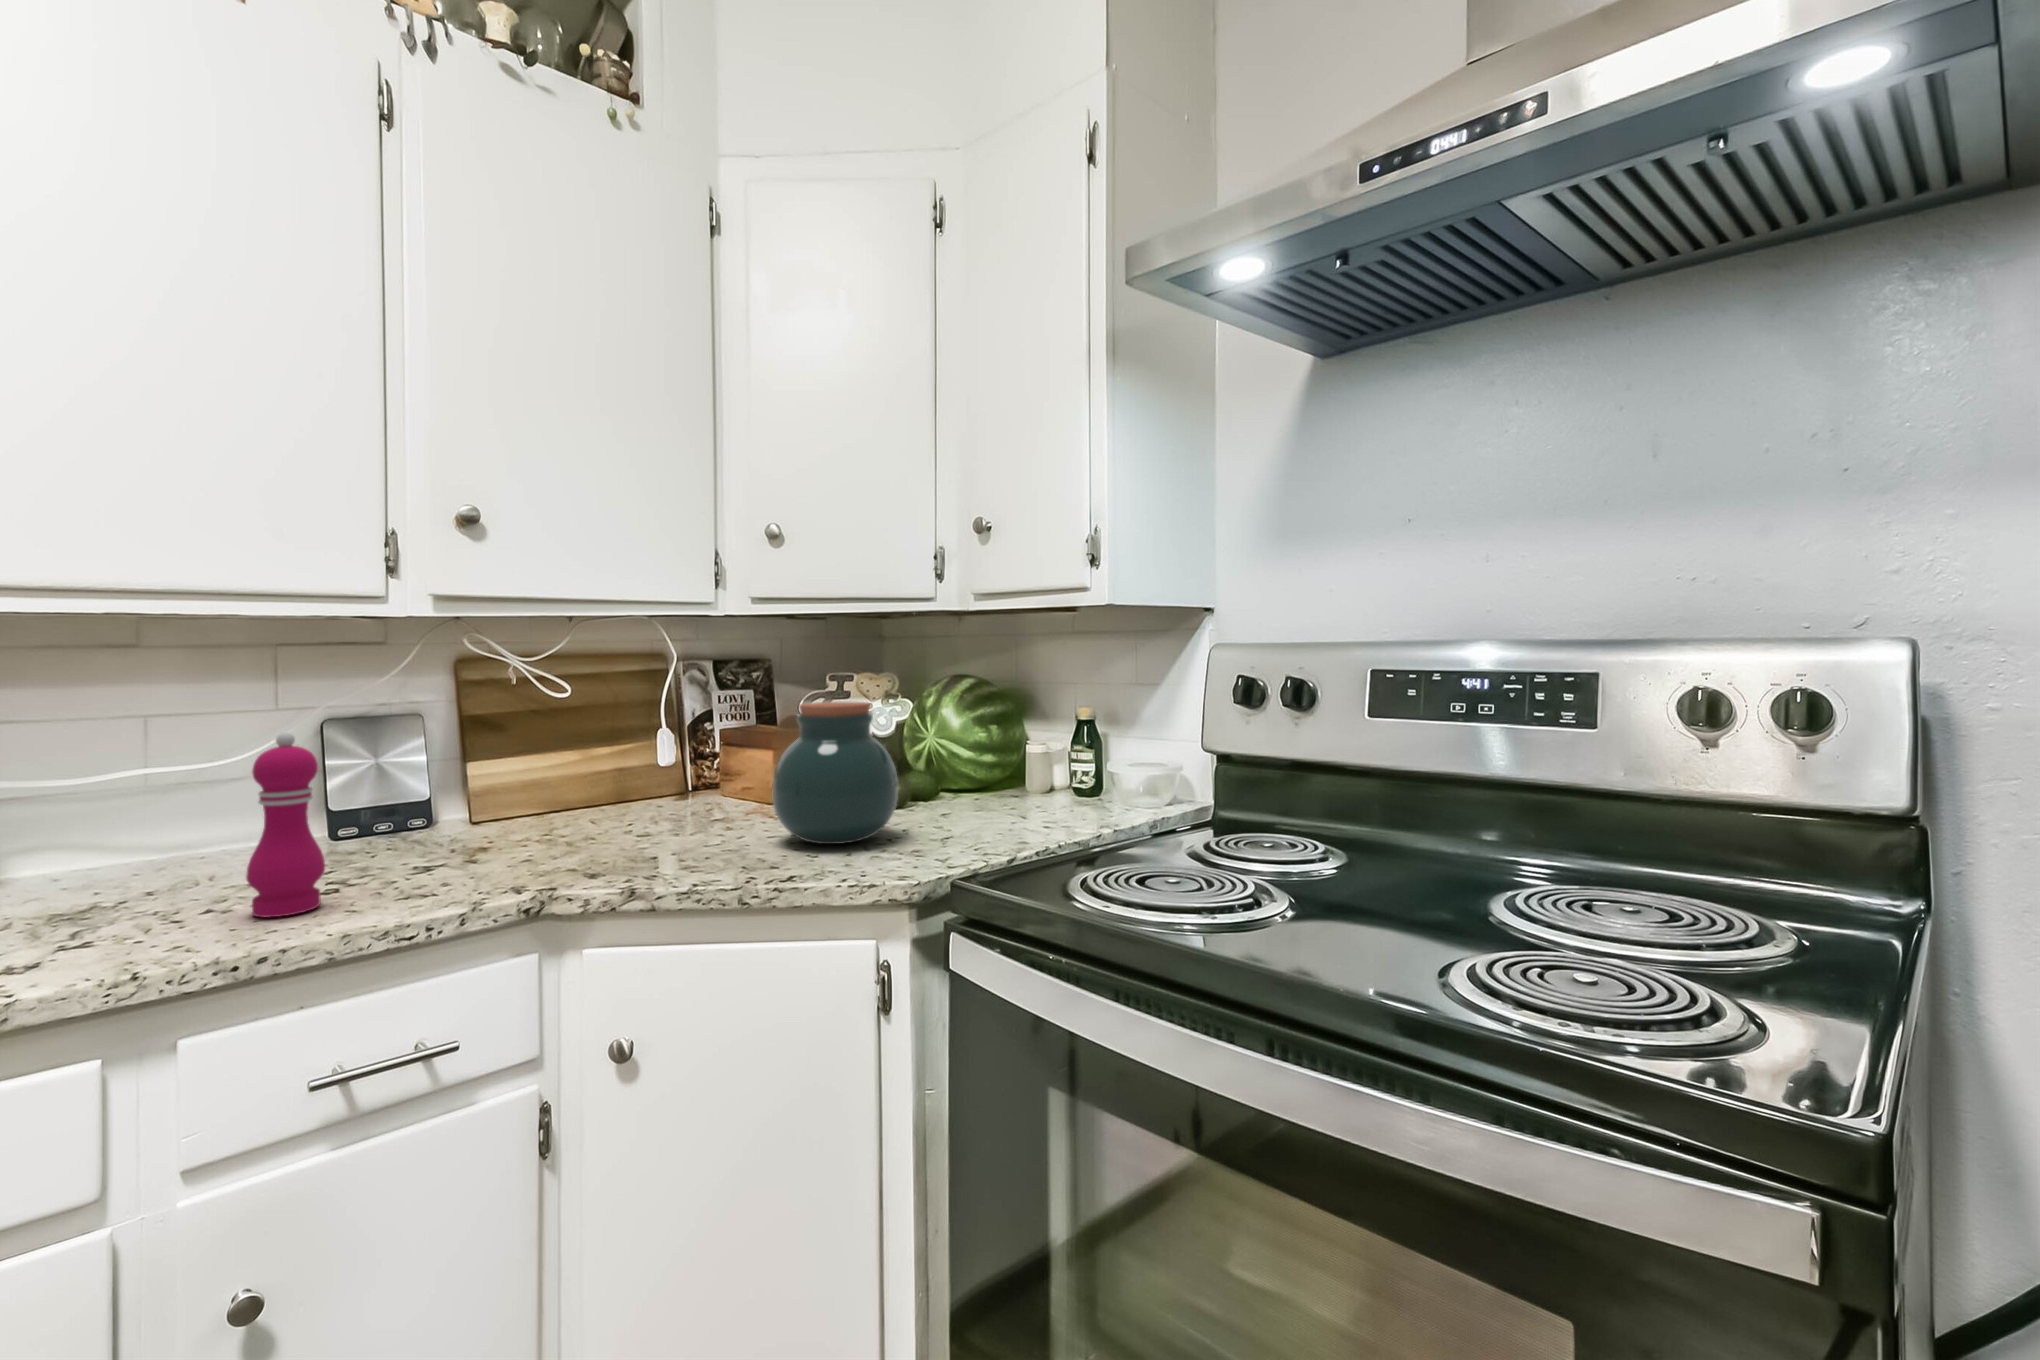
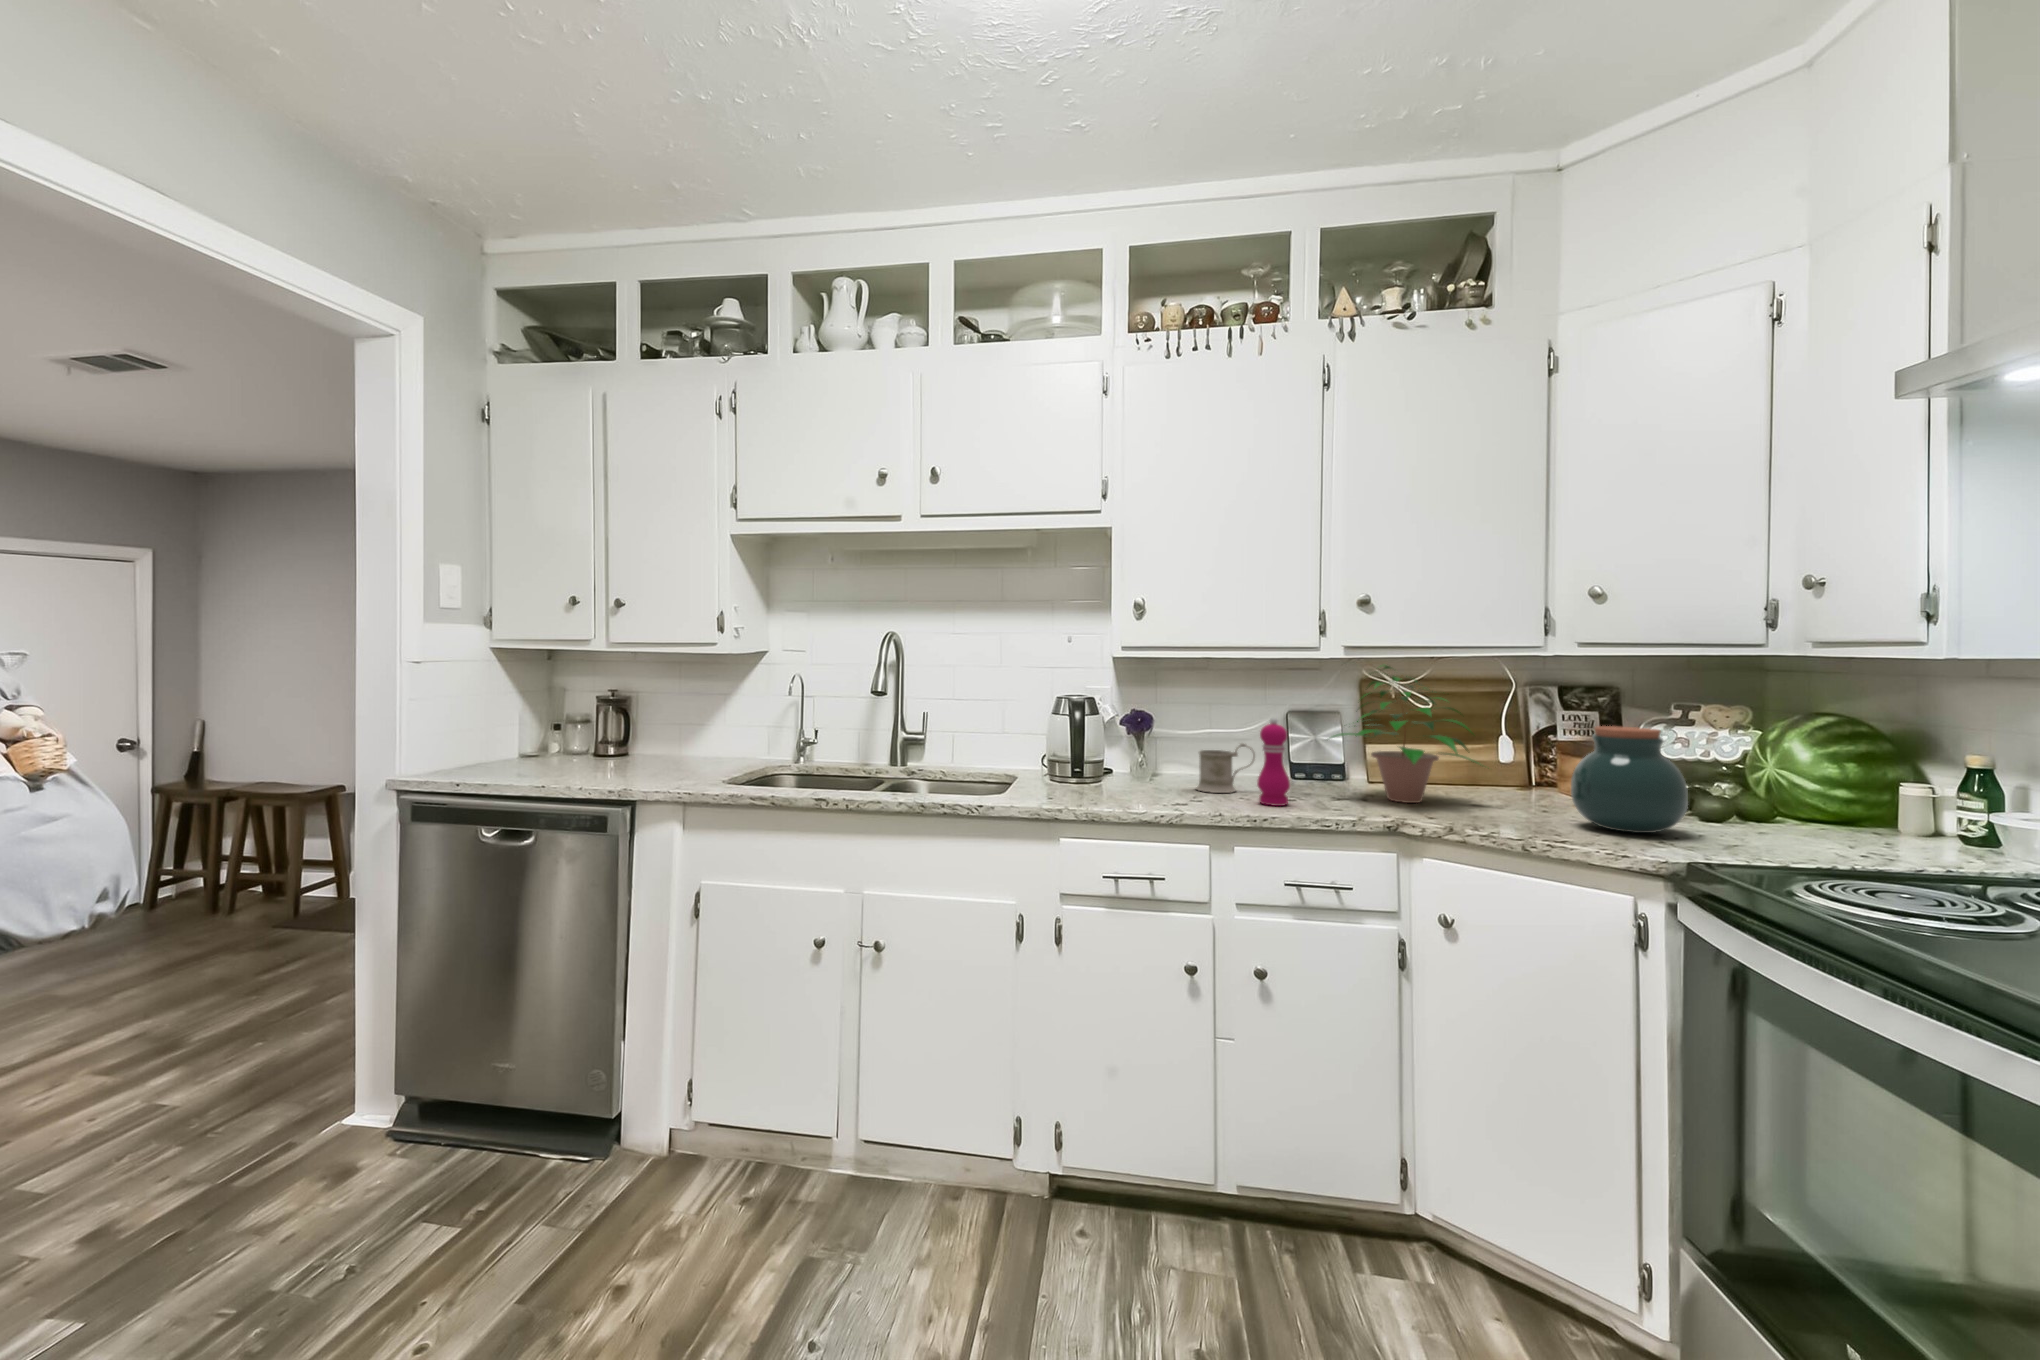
potted plant: none [398,626,664,854] -> present [1331,665,1479,803]
mug: none [87,792,246,913] -> present [1196,743,1255,793]

